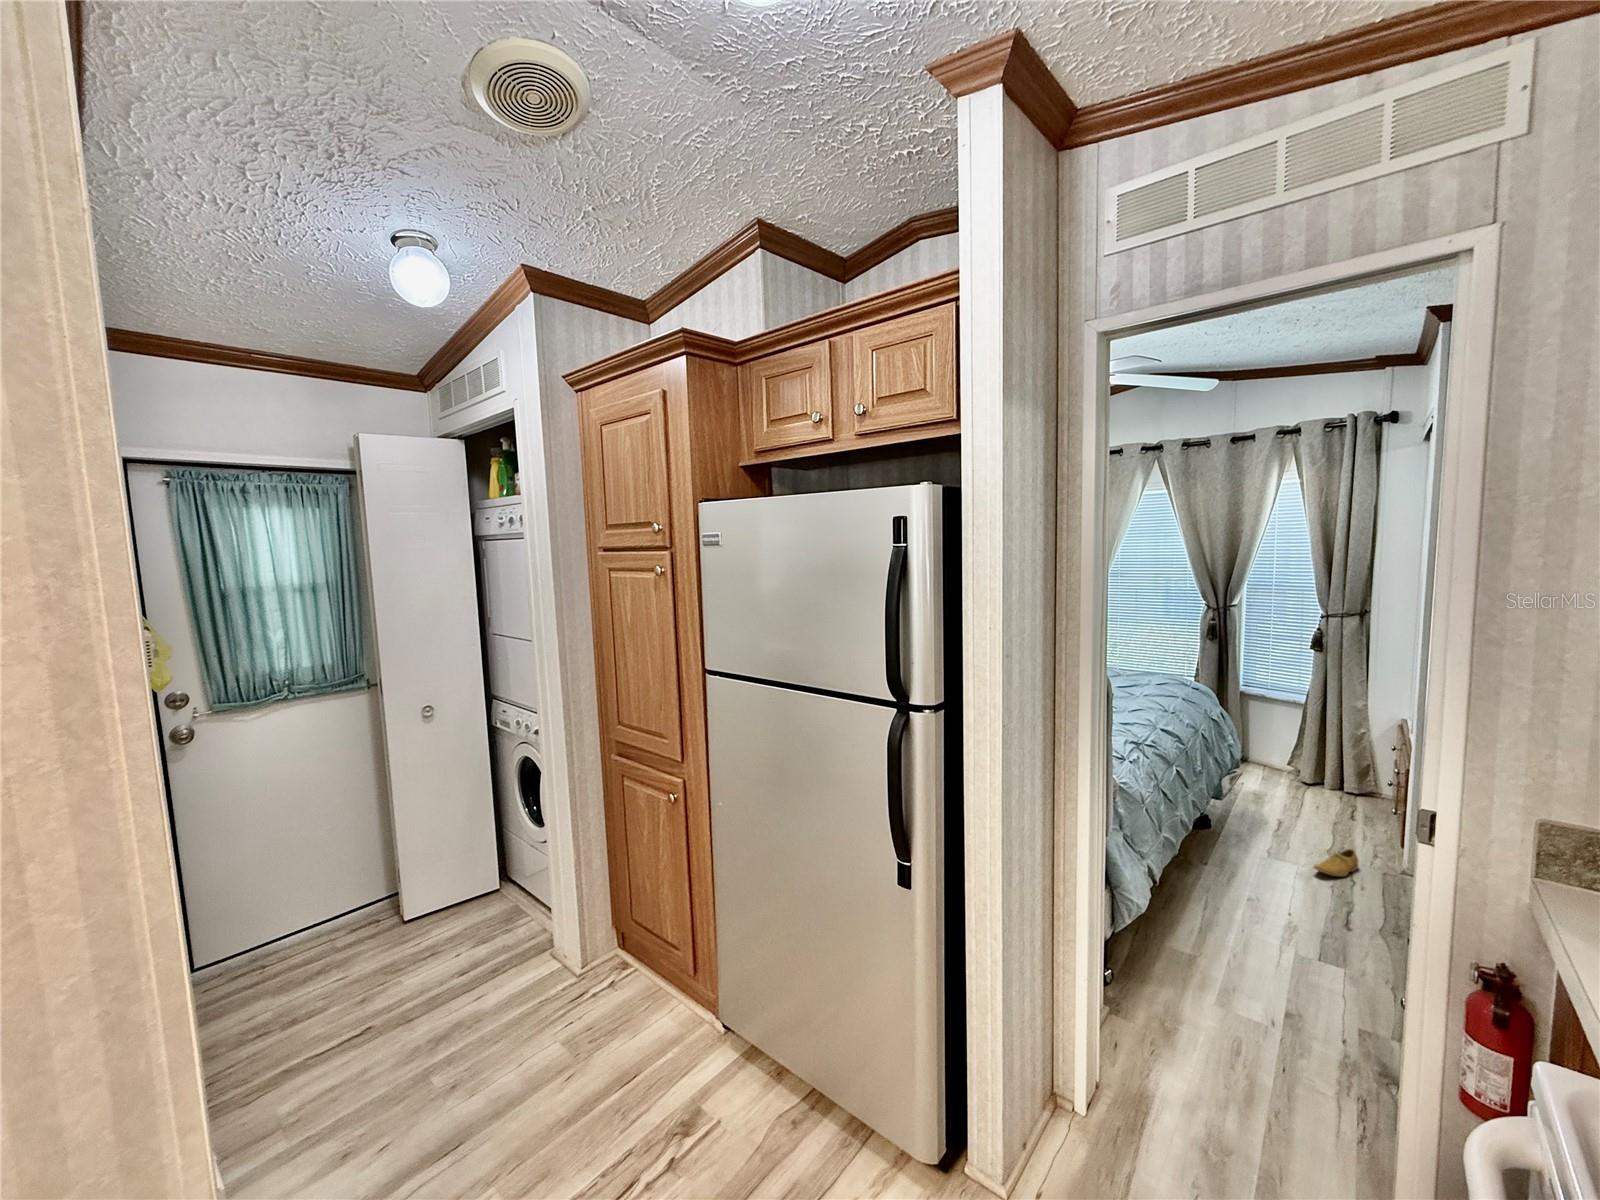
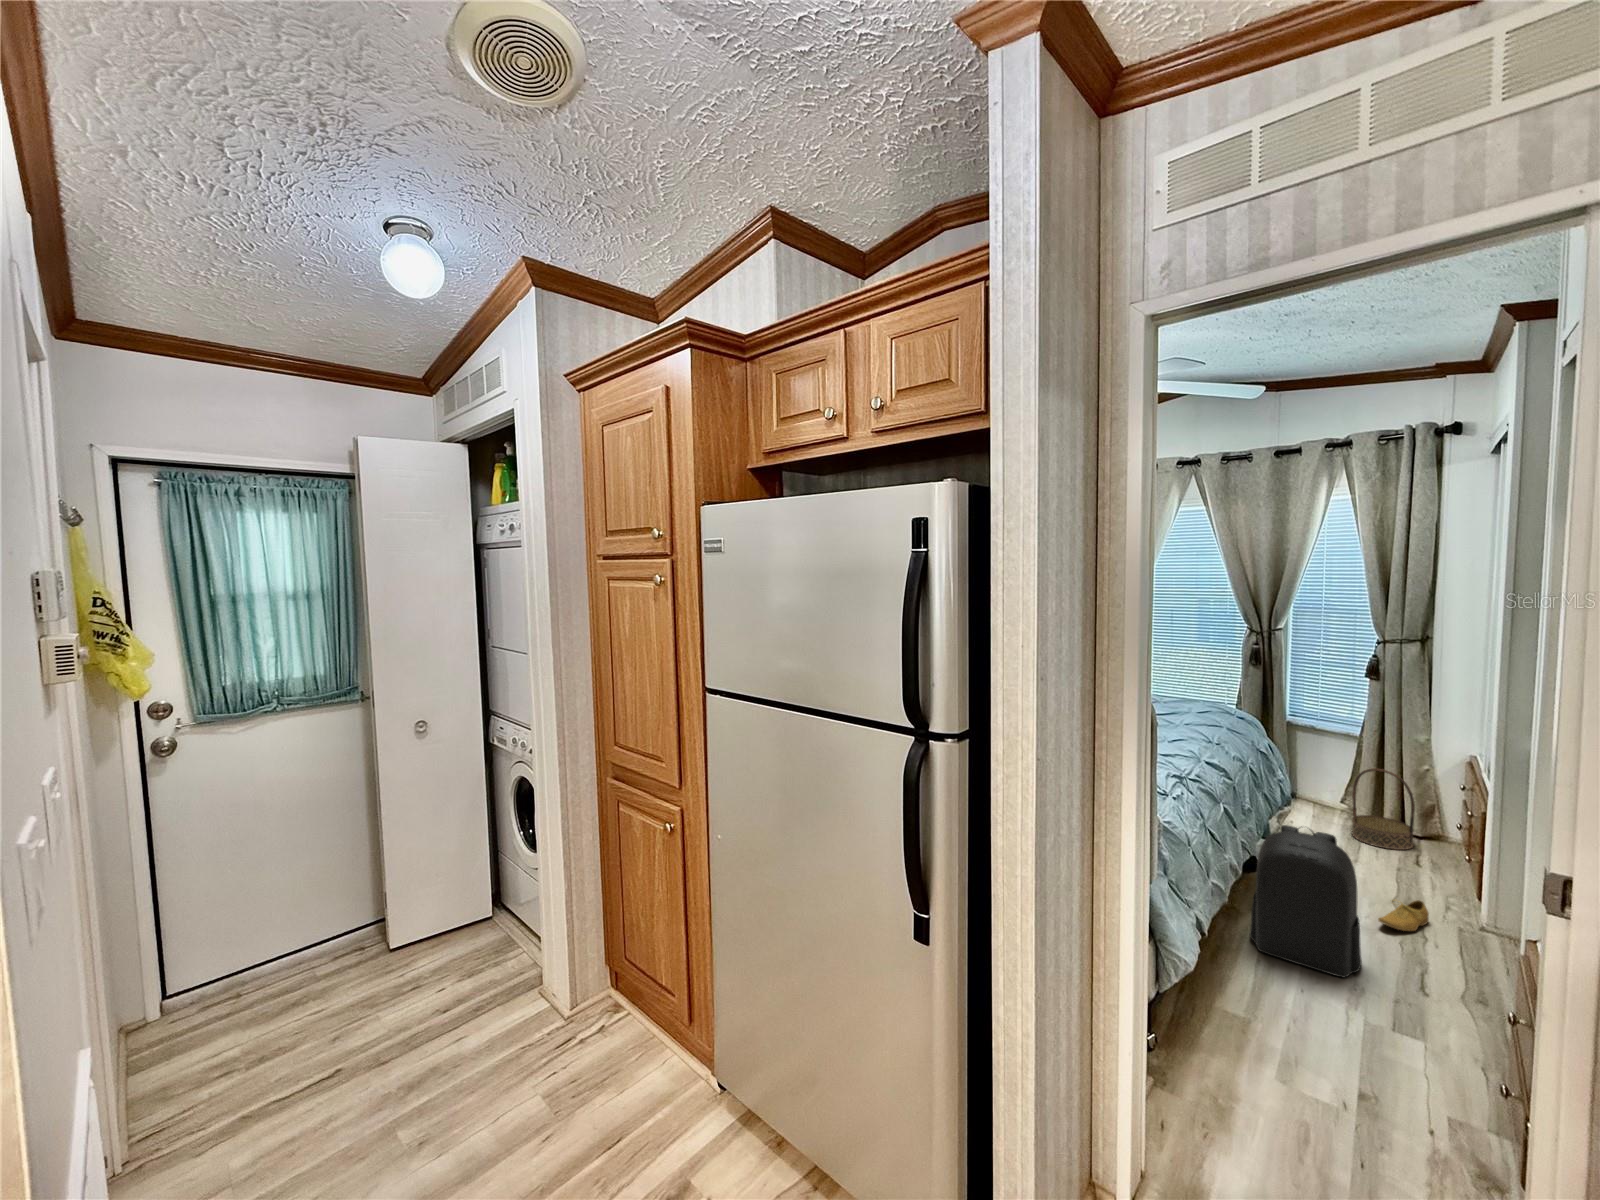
basket: none [1296,733,1351,806] -> present [1352,769,1415,850]
backpack: none [1199,784,1297,918] -> present [1250,825,1362,978]

